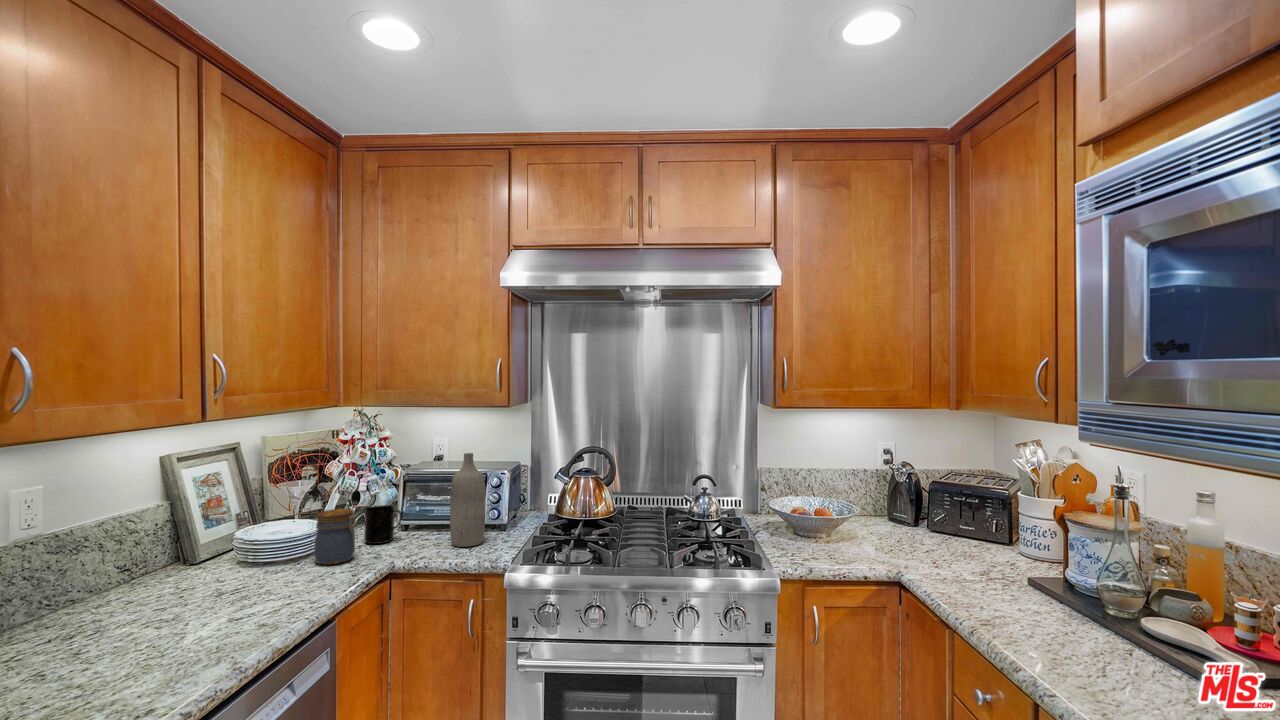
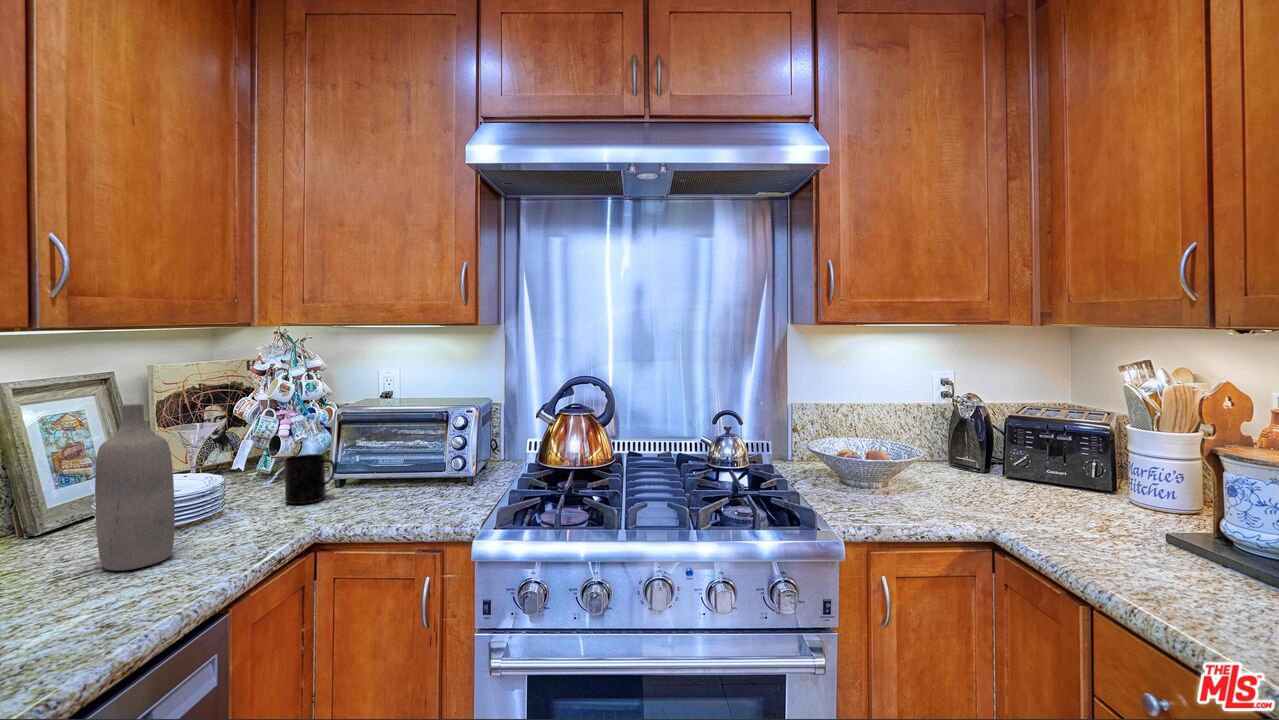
bottle: present [450,453,485,547] -> present [95,404,175,571]
jar: present [314,509,357,564] -> none [208,458,270,533]

